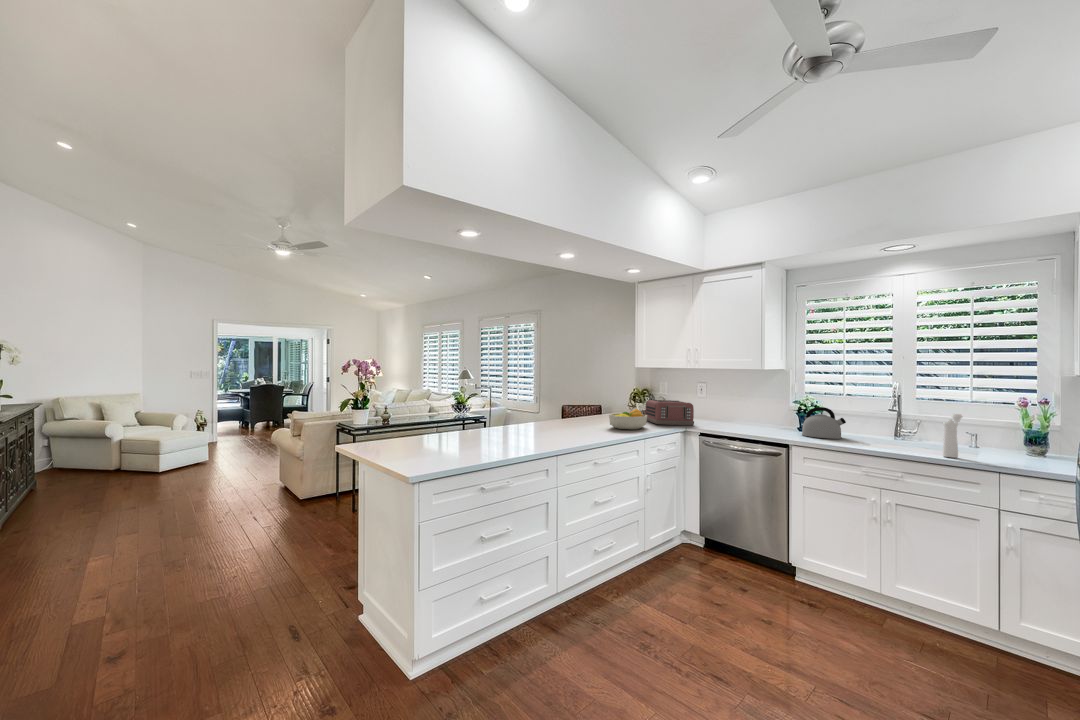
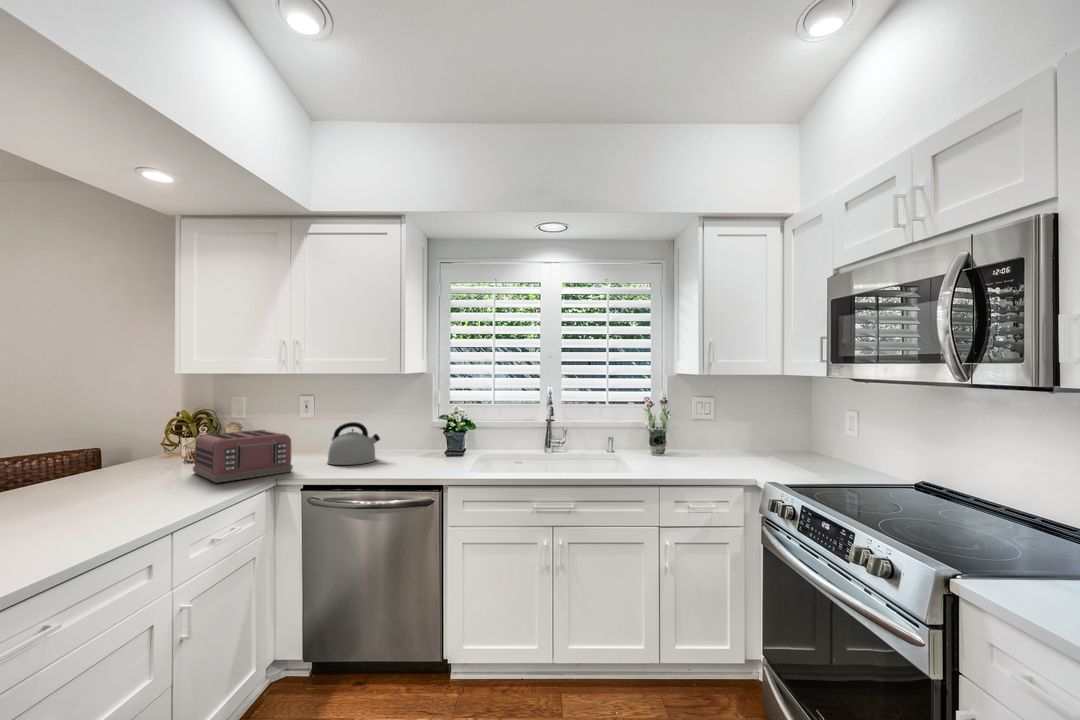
kettle: present [802,407,846,439] -> present [327,422,380,465]
fruit bowl: present [609,409,647,430] -> none [78,462,191,519]
pepper mill: present [943,414,962,458] -> none [610,421,623,475]

